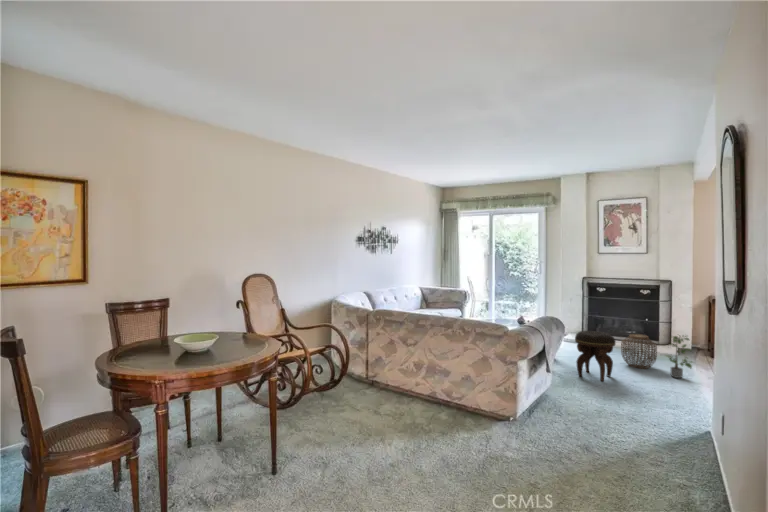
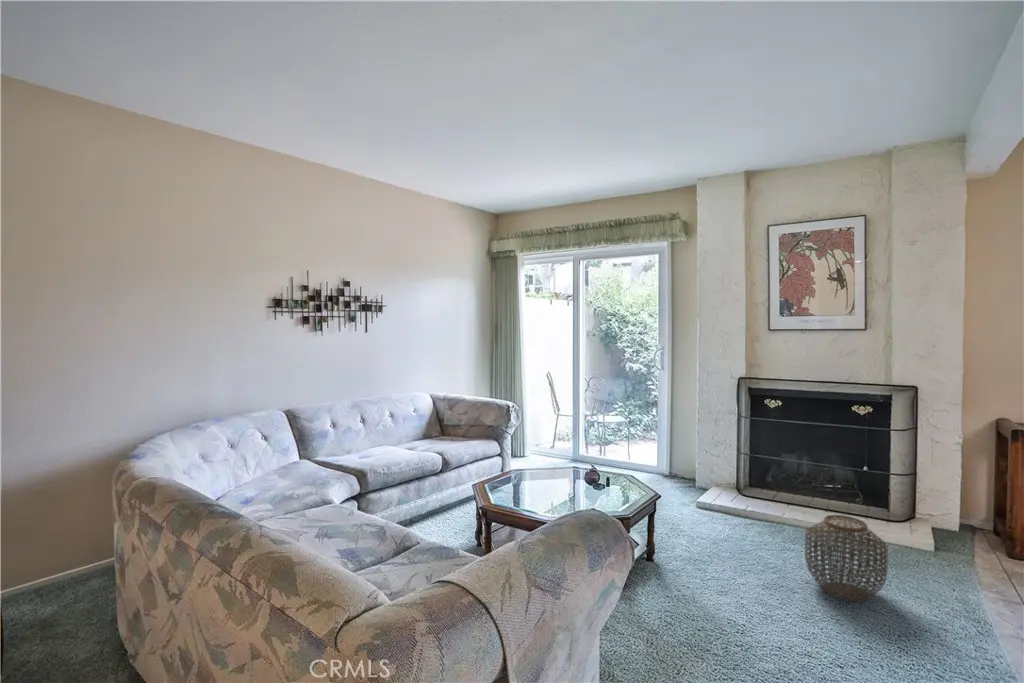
footstool: present [575,331,616,381] -> none [689,519,785,658]
potted plant: present [666,336,692,378] -> none [907,531,986,641]

